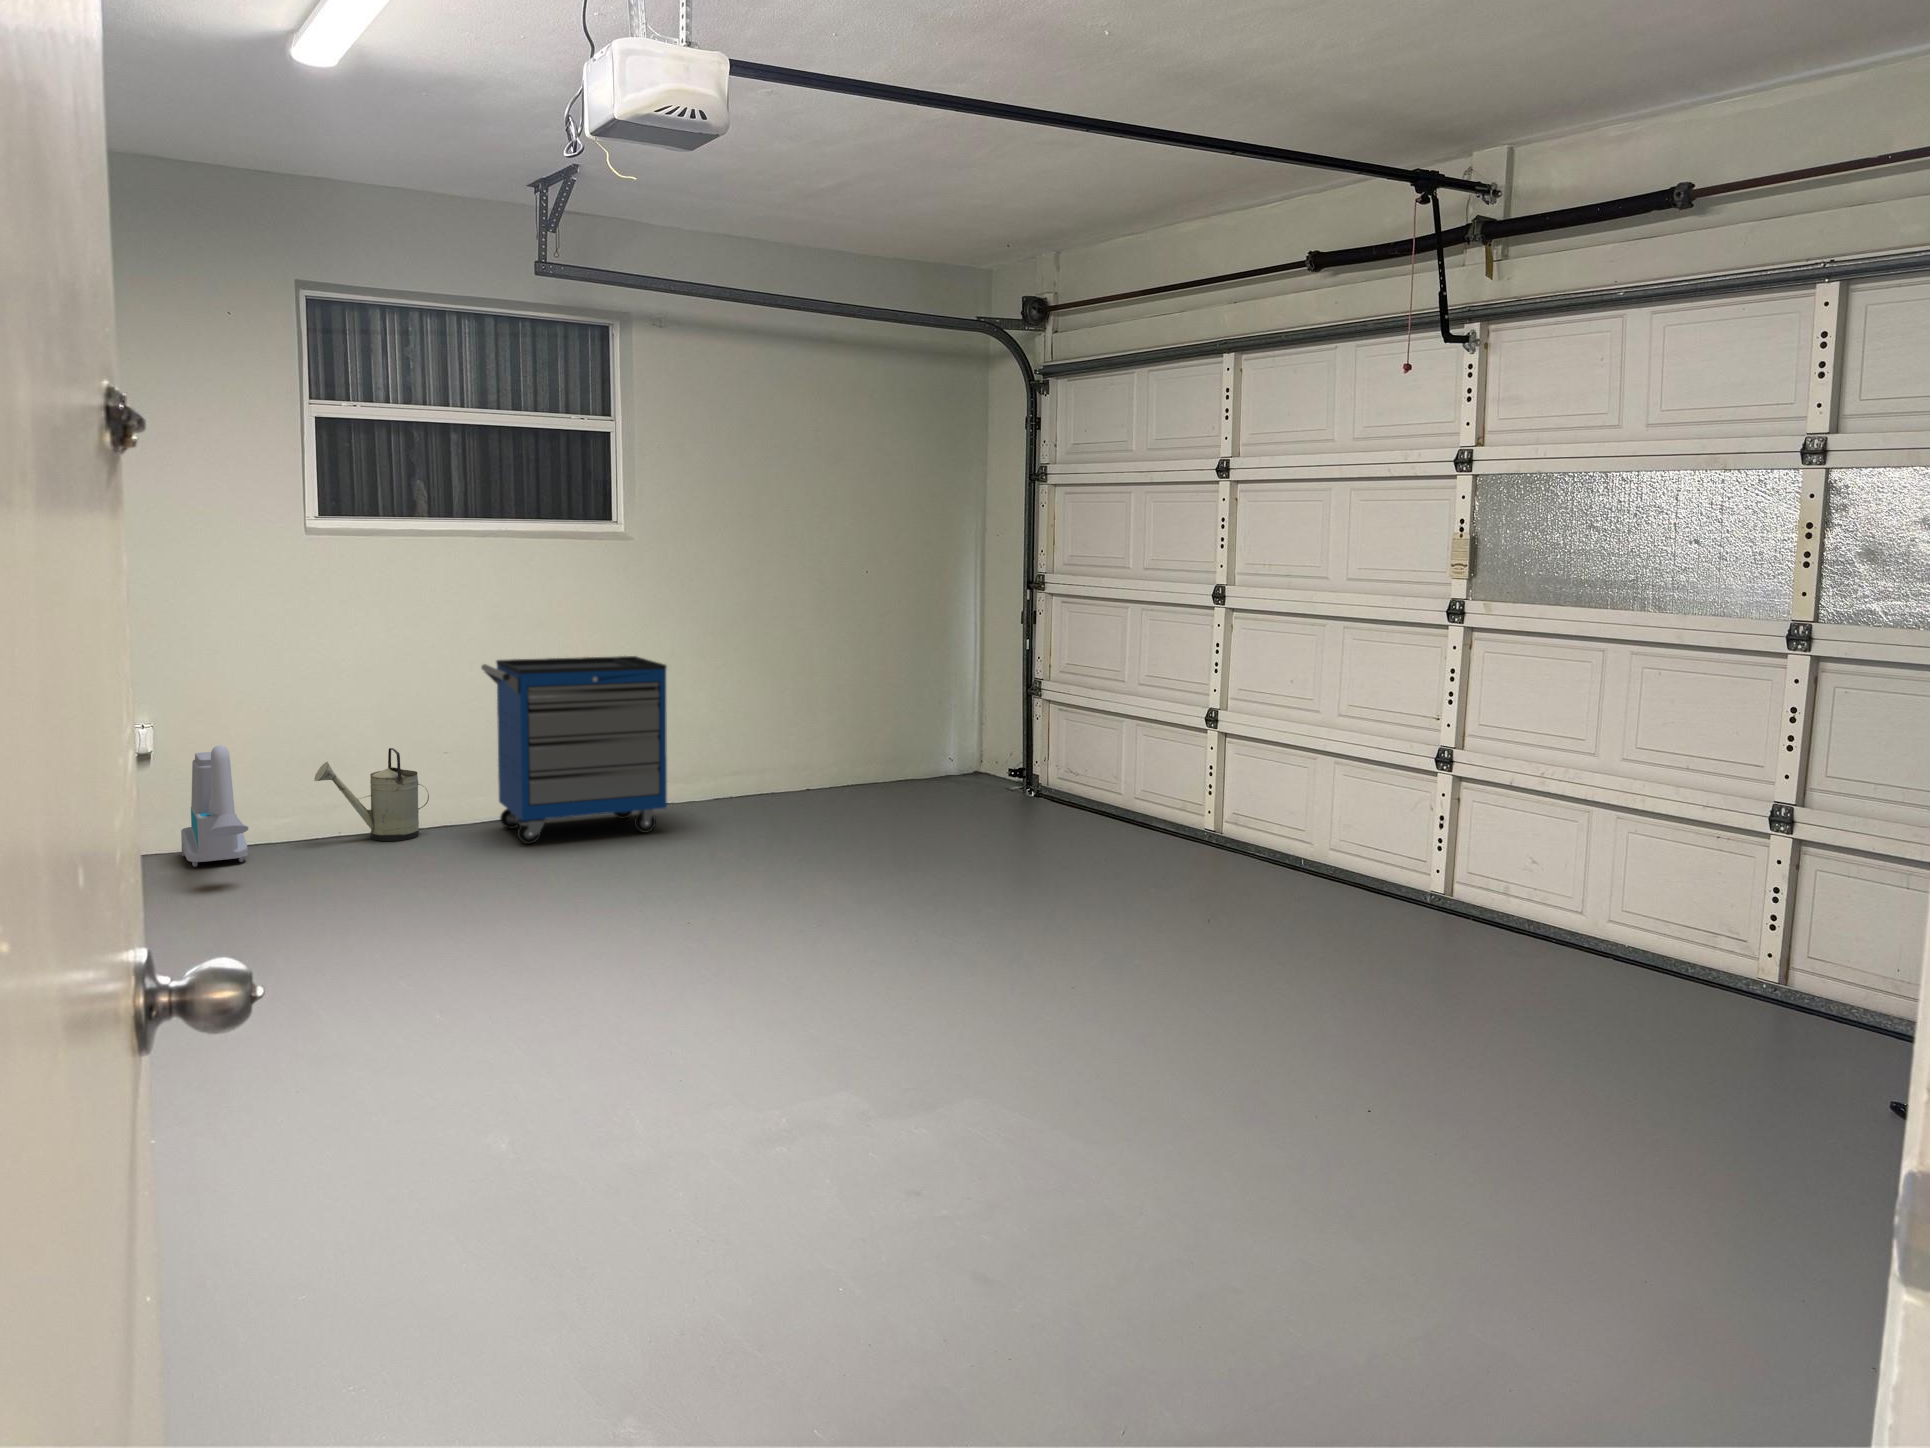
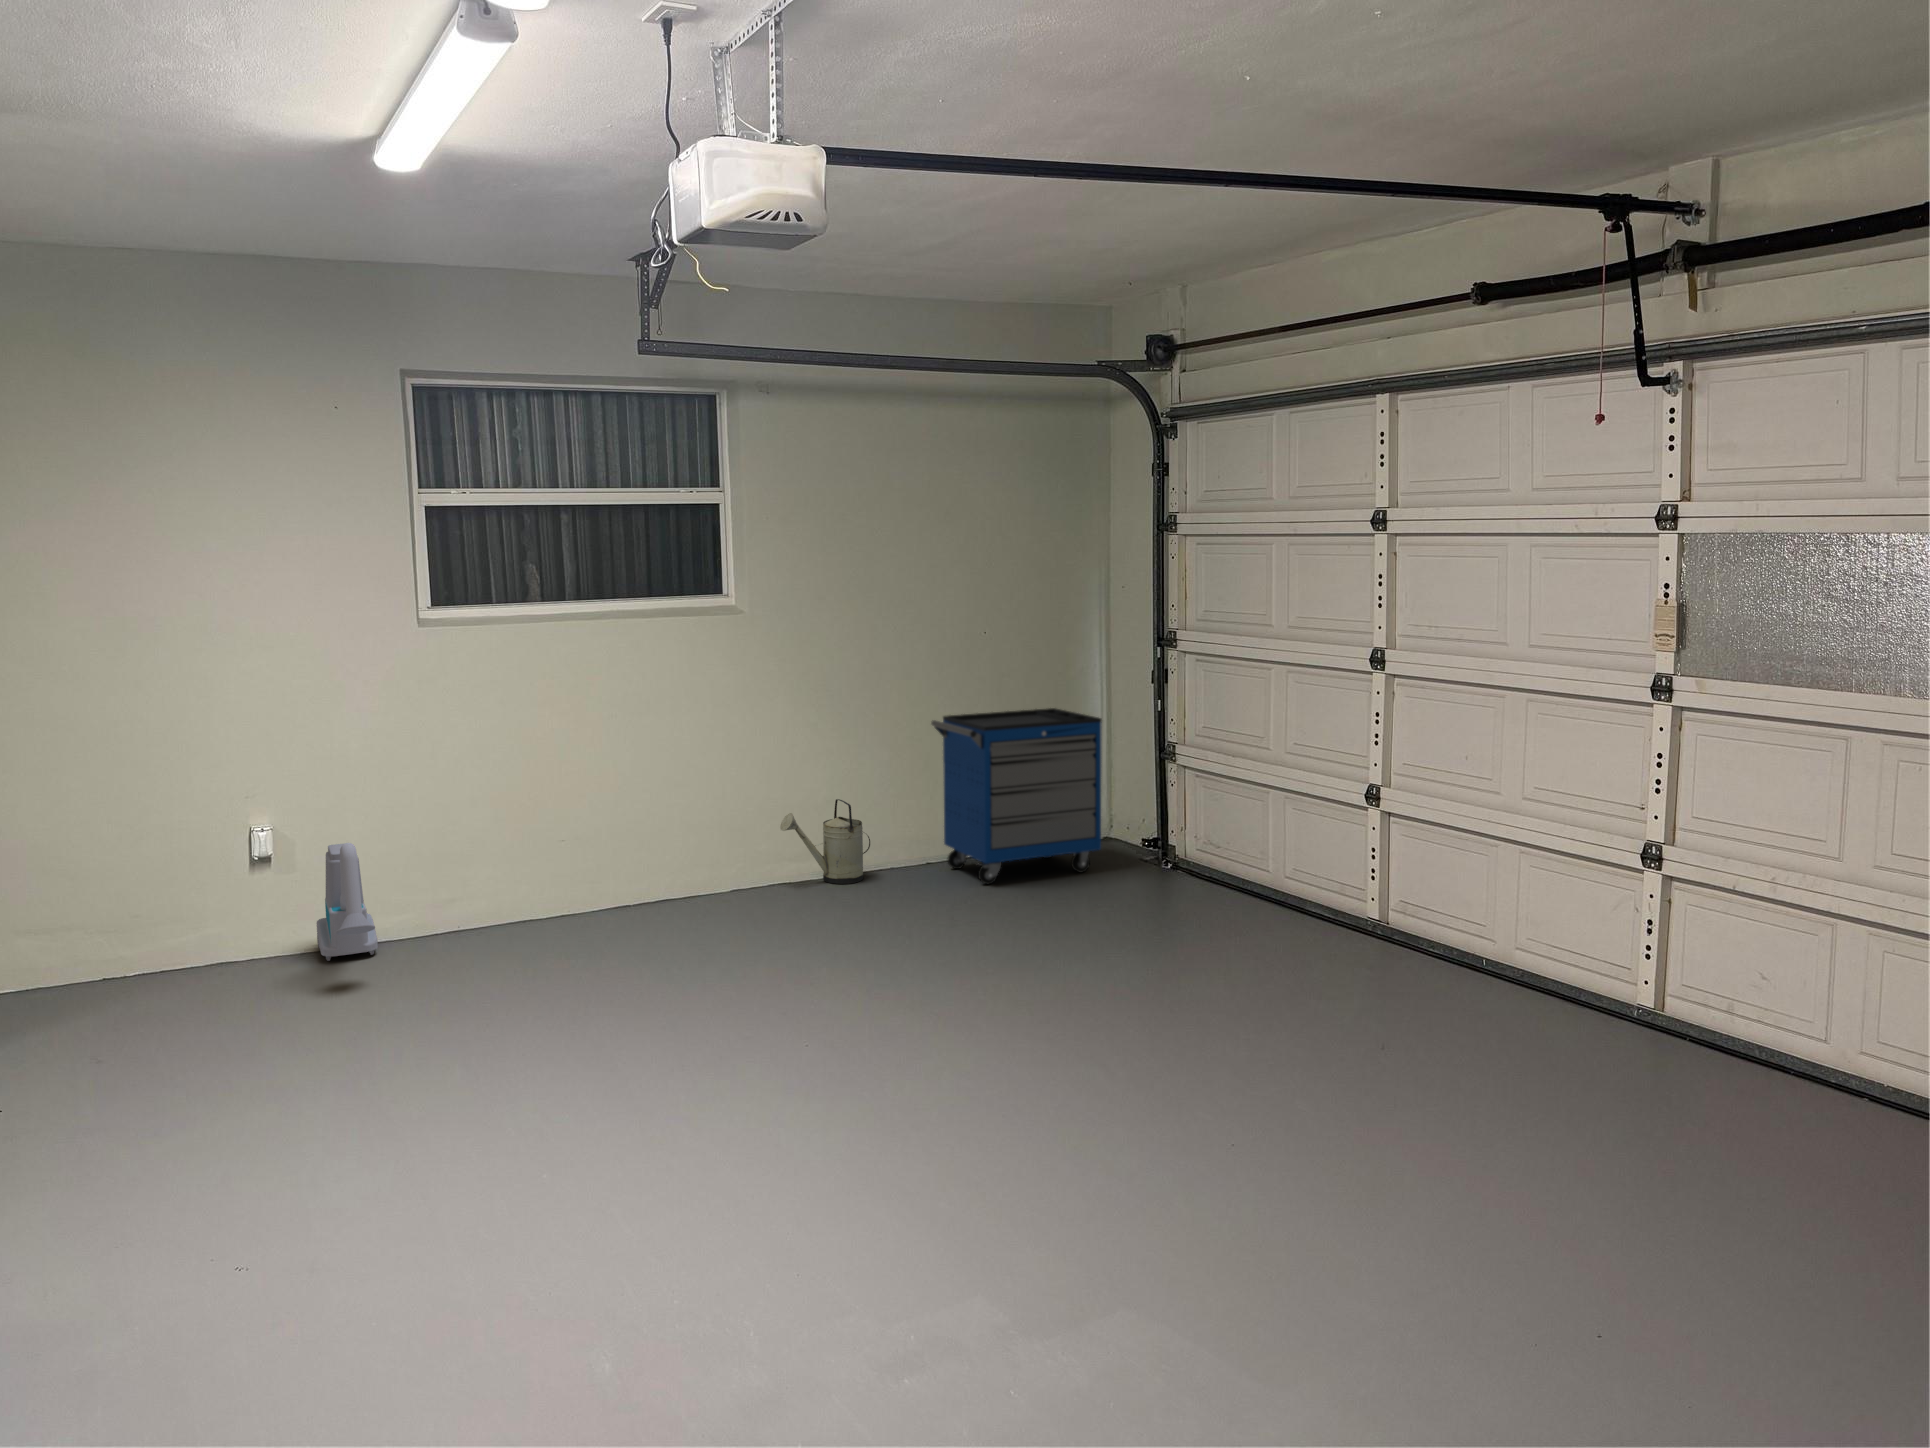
storage cabinet: present [481,656,667,844] -> present [931,708,1102,884]
watering can: present [314,748,429,841] -> present [780,799,870,884]

